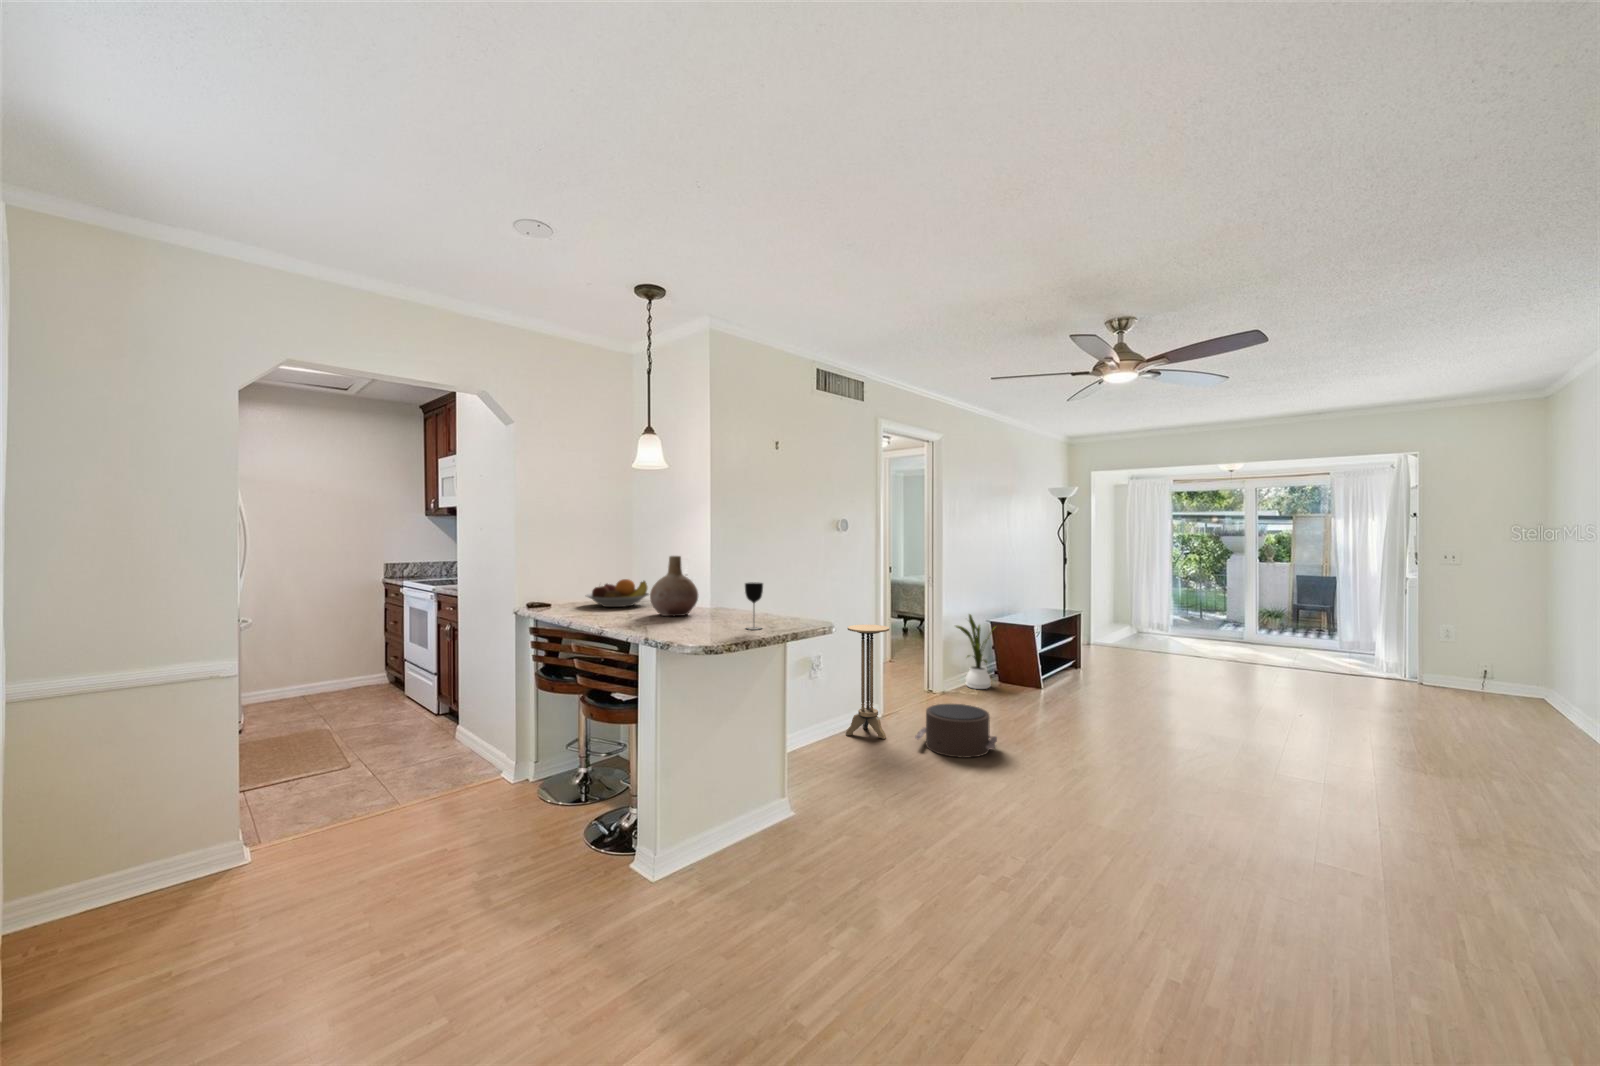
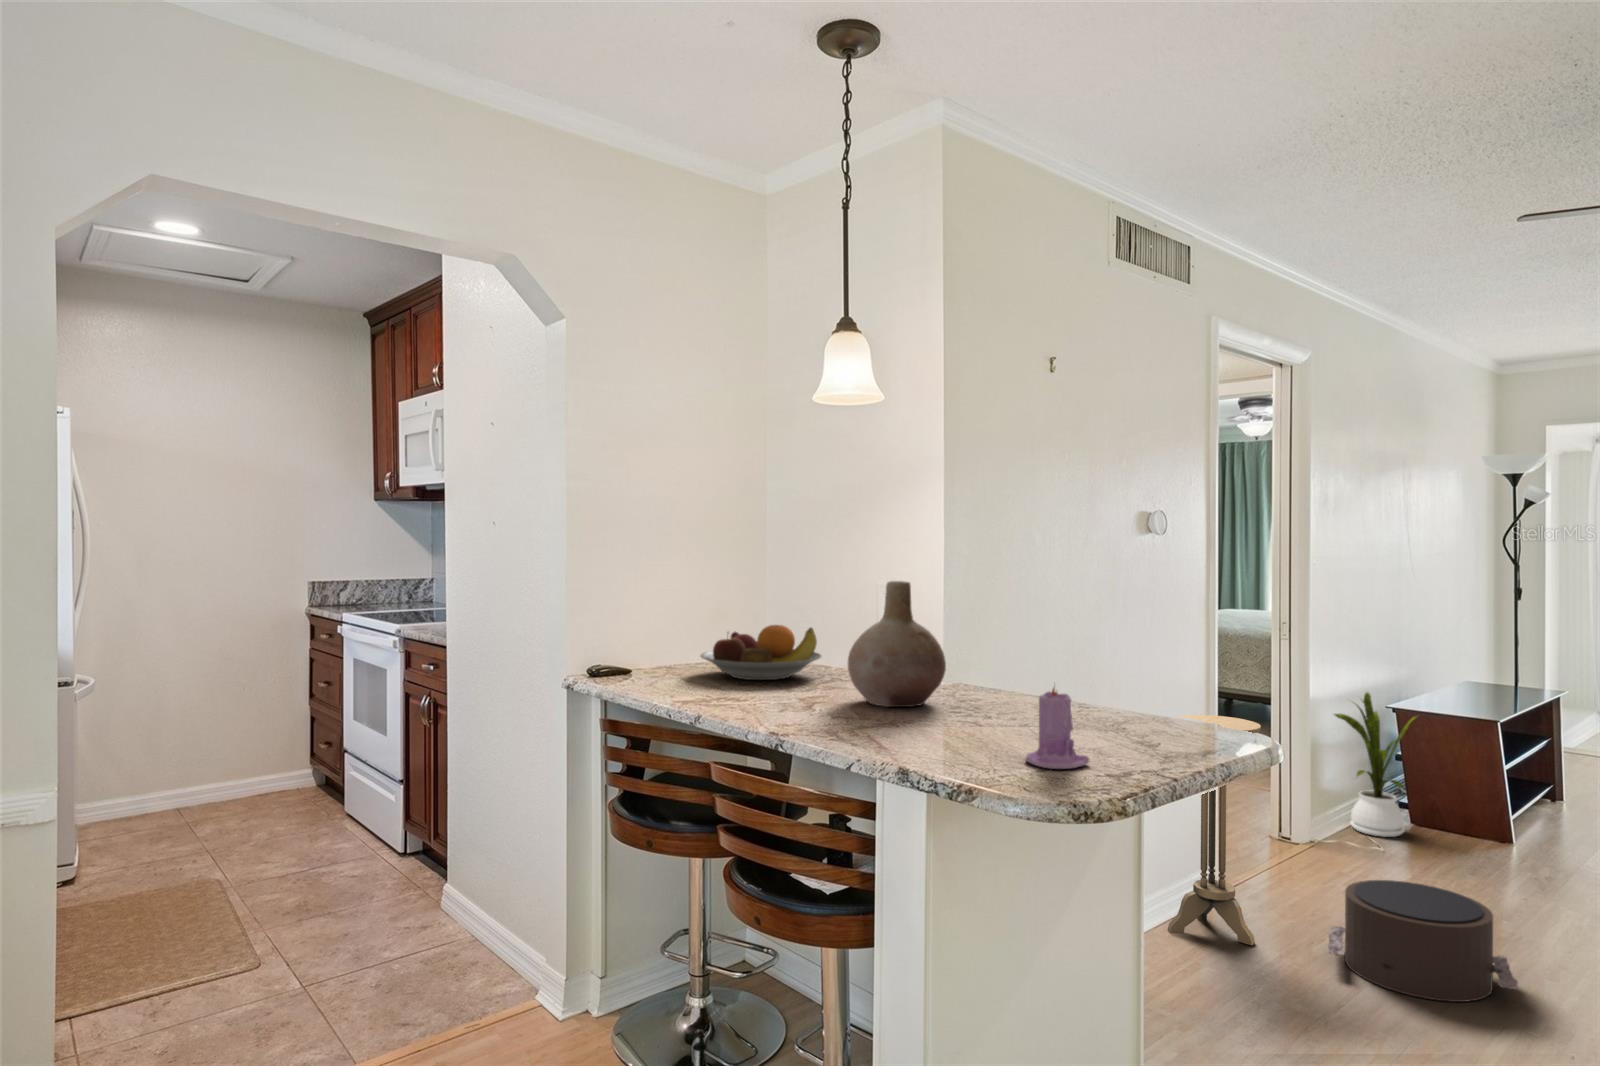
wine glass: present [745,582,763,630] -> none [1092,645,1136,751]
candle: none [705,598,733,636] -> present [1026,687,1089,769]

